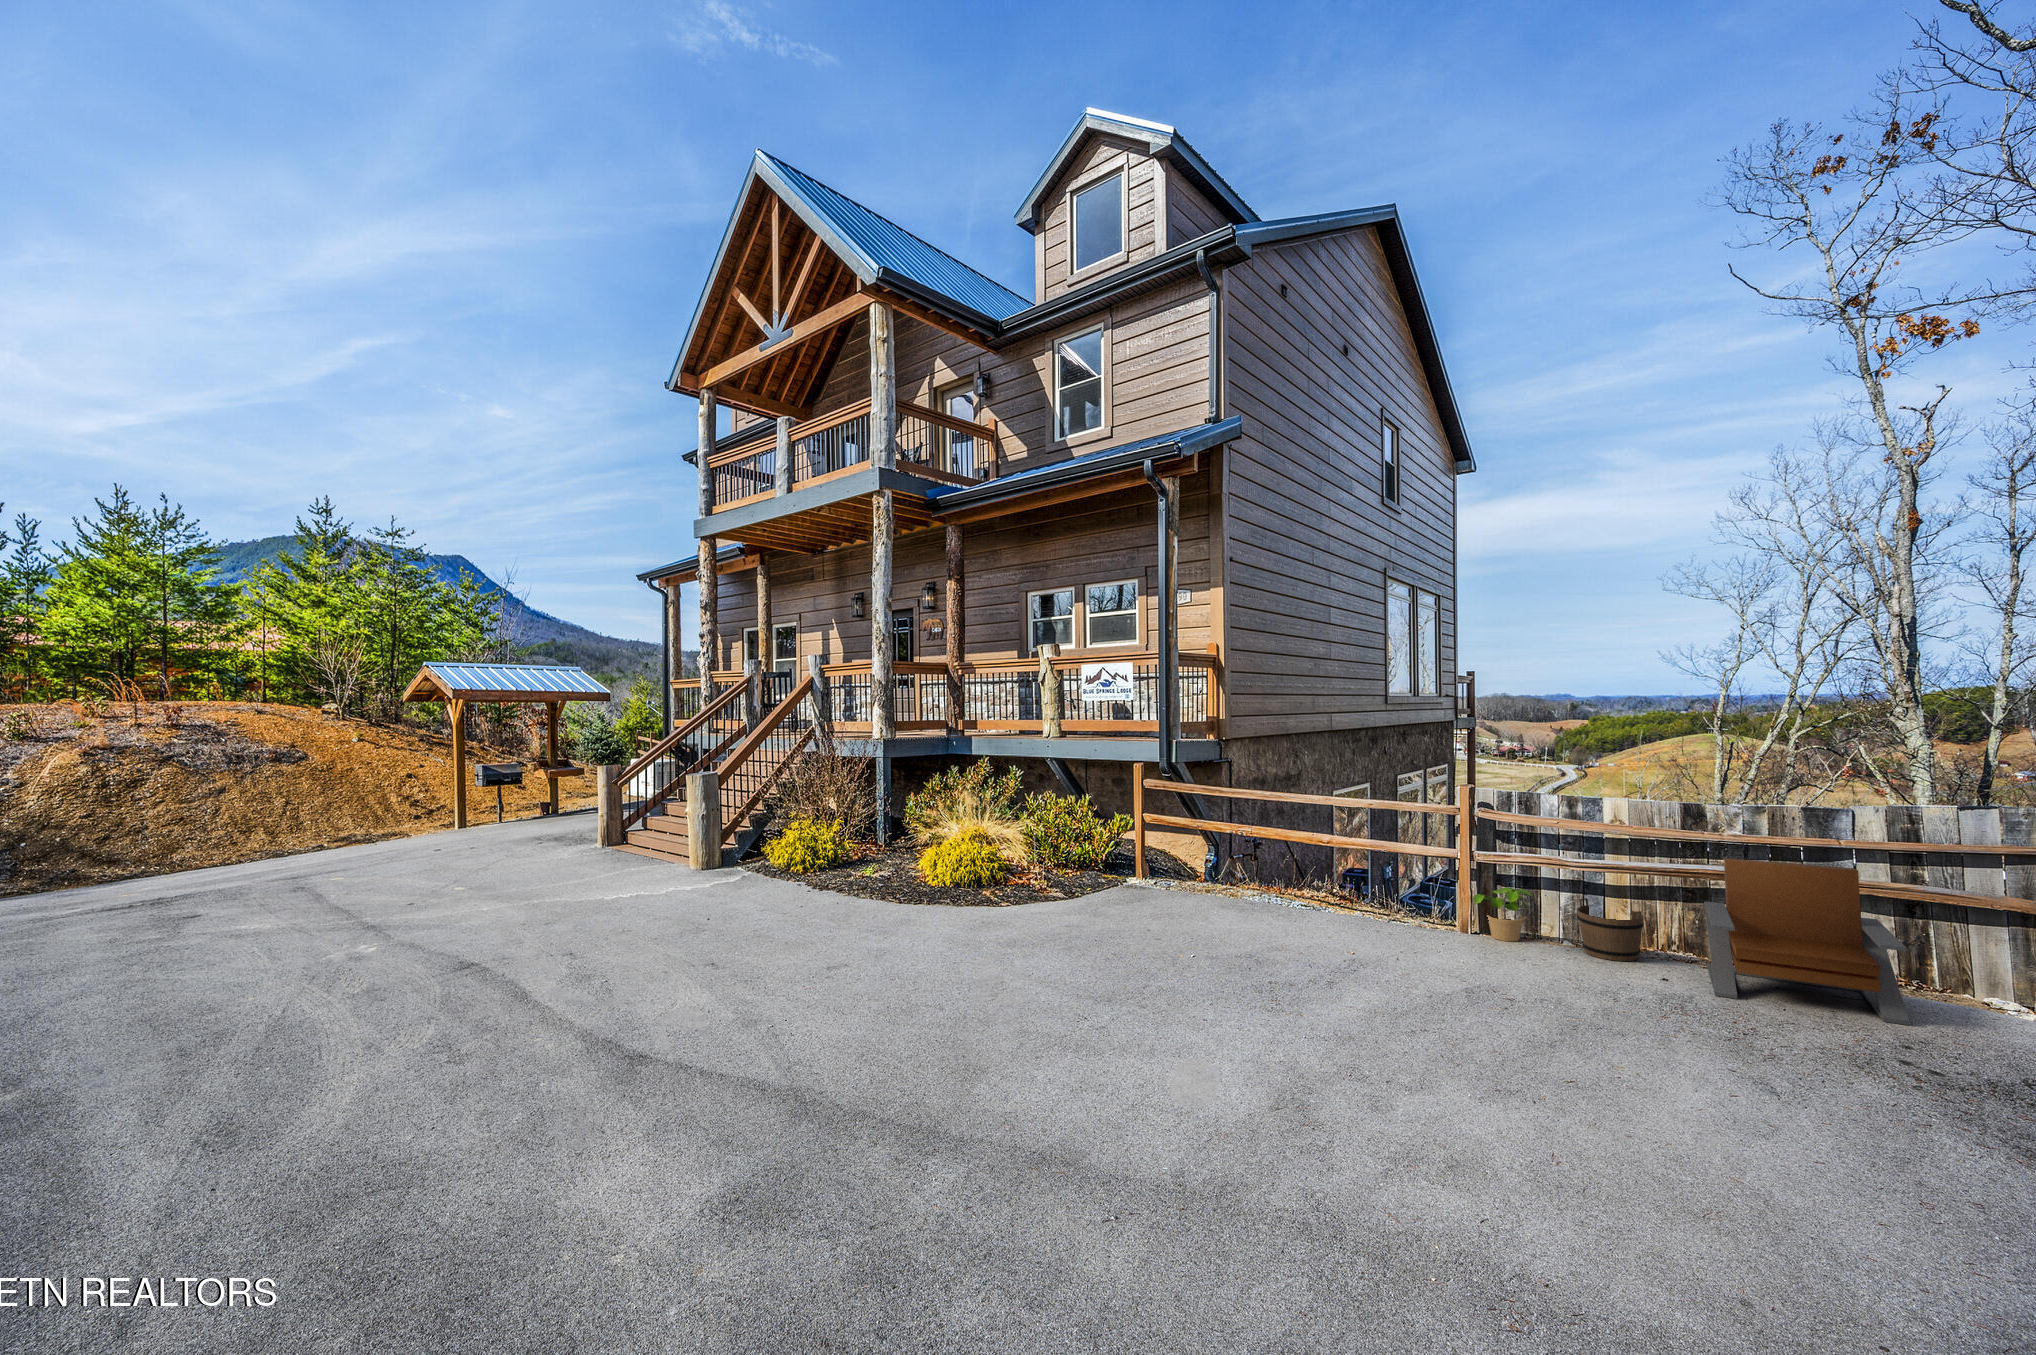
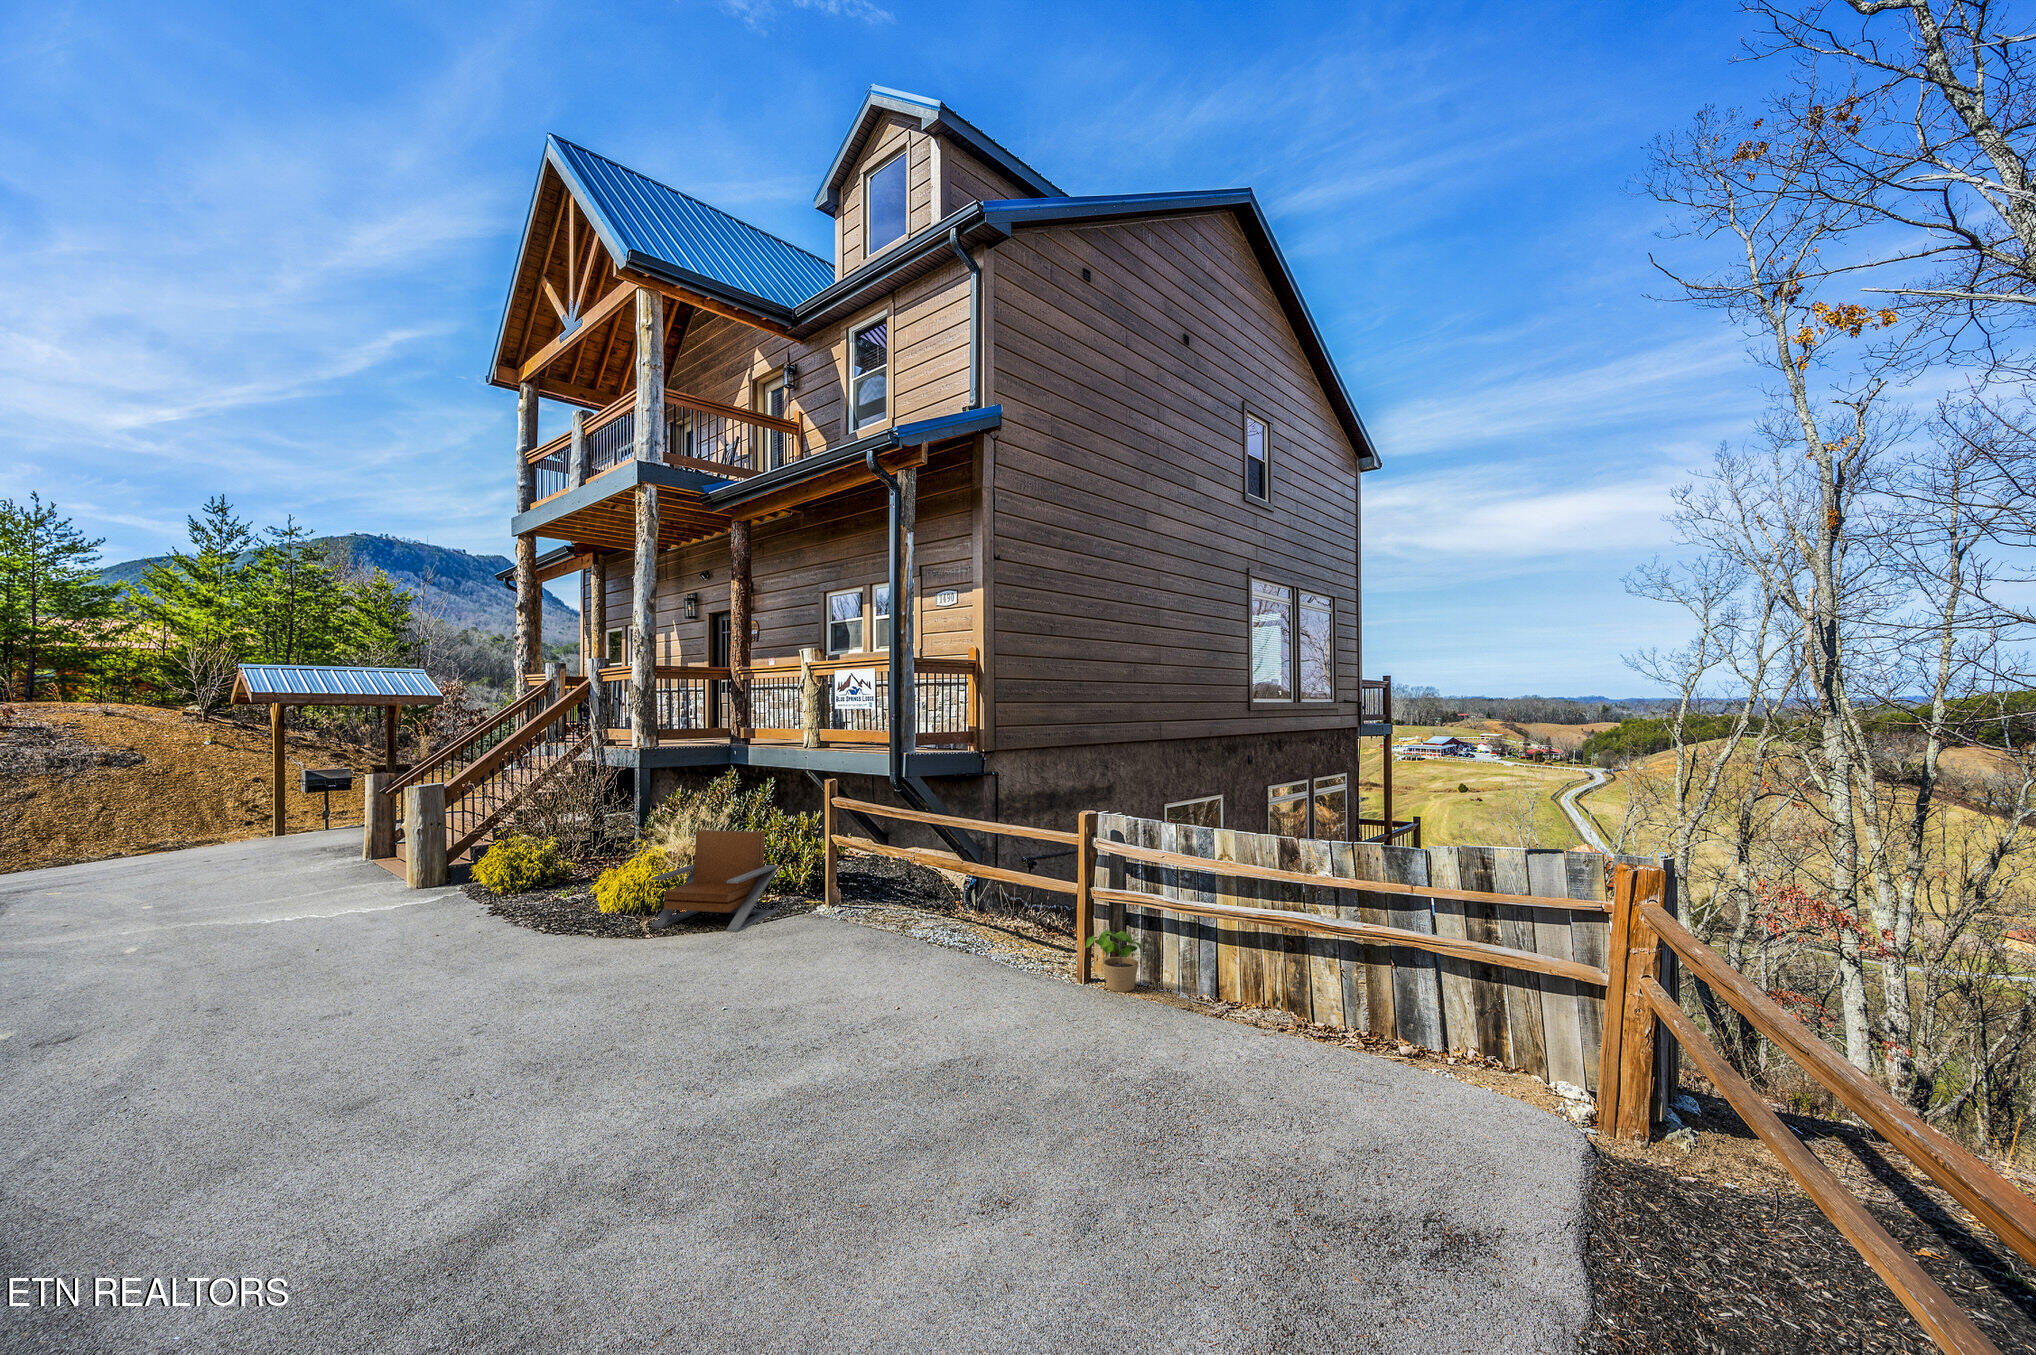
lounge chair: present [1704,858,1910,1025] -> present [652,830,778,932]
bucket: present [1577,898,1644,961] -> none [1175,945,1239,1020]

